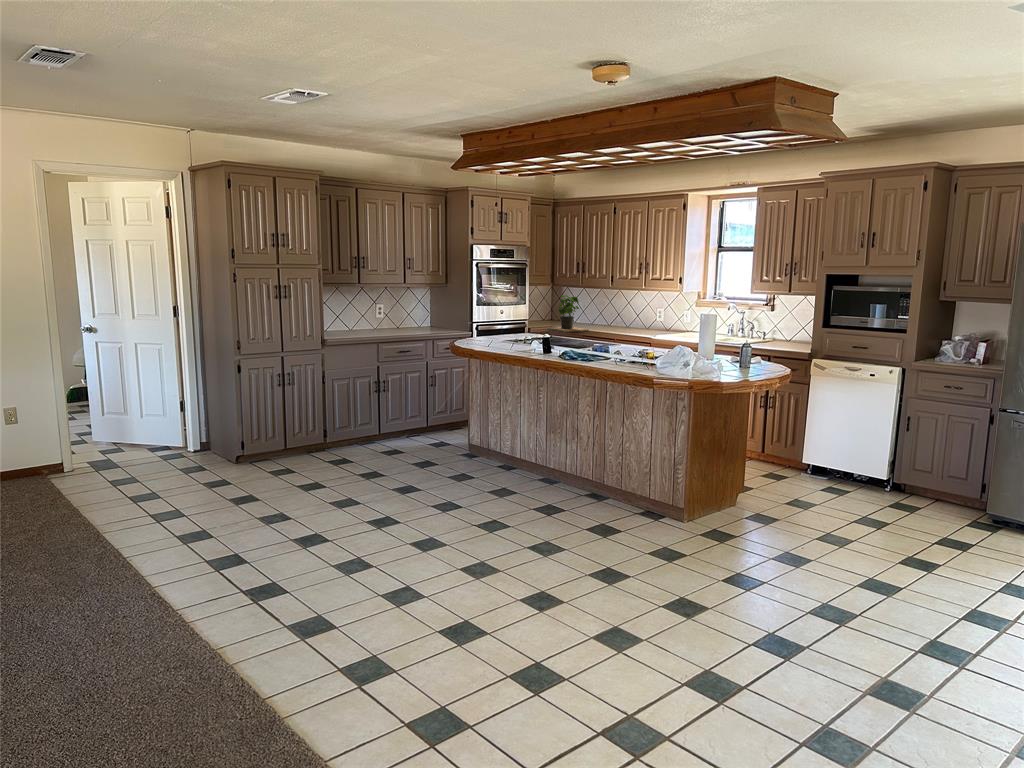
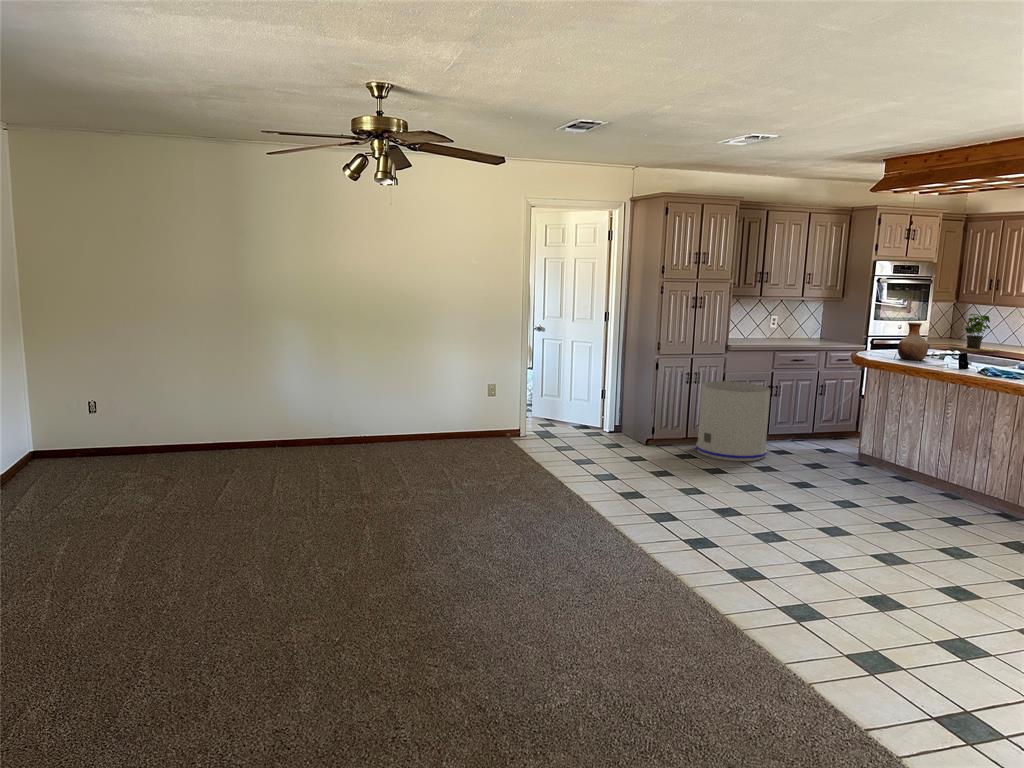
vase: none [493,306,520,345] -> present [898,322,928,361]
trash can: none [293,380,373,471] -> present [696,381,770,461]

